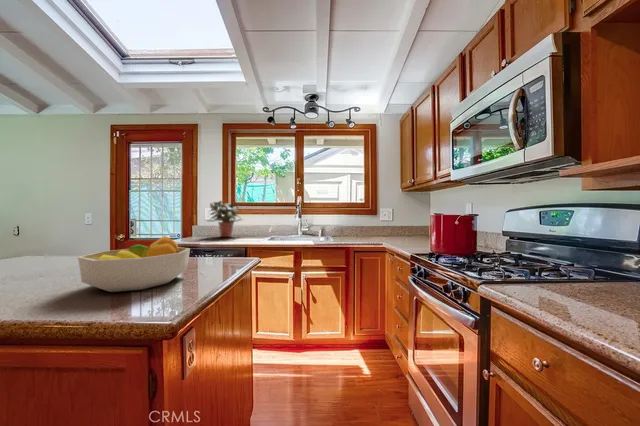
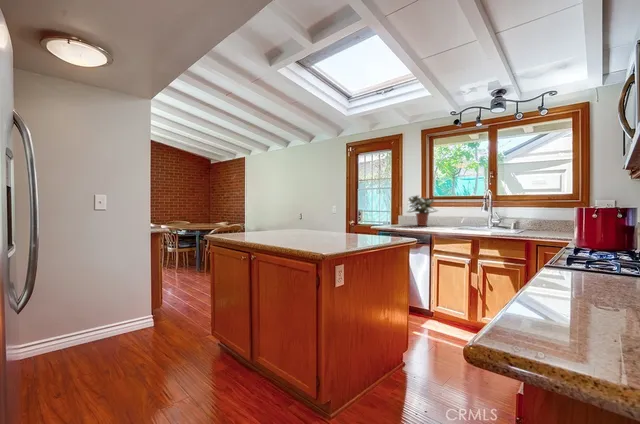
fruit bowl: present [78,236,190,292] -> none [305,218,354,241]

